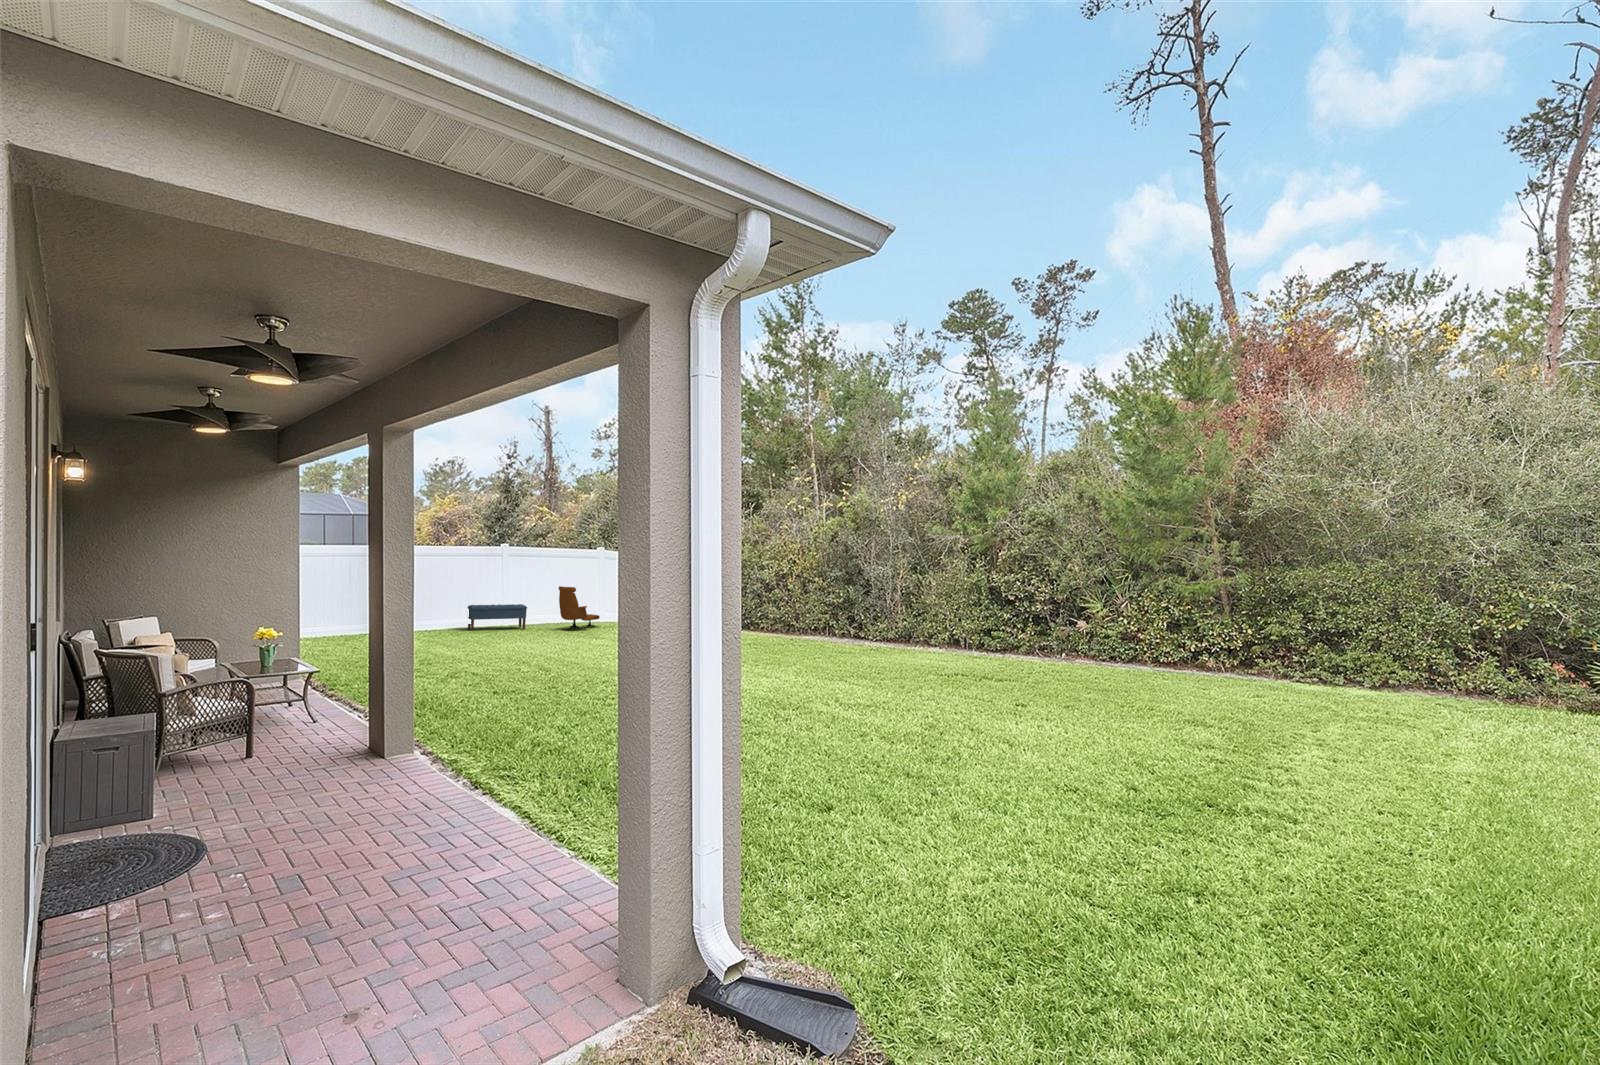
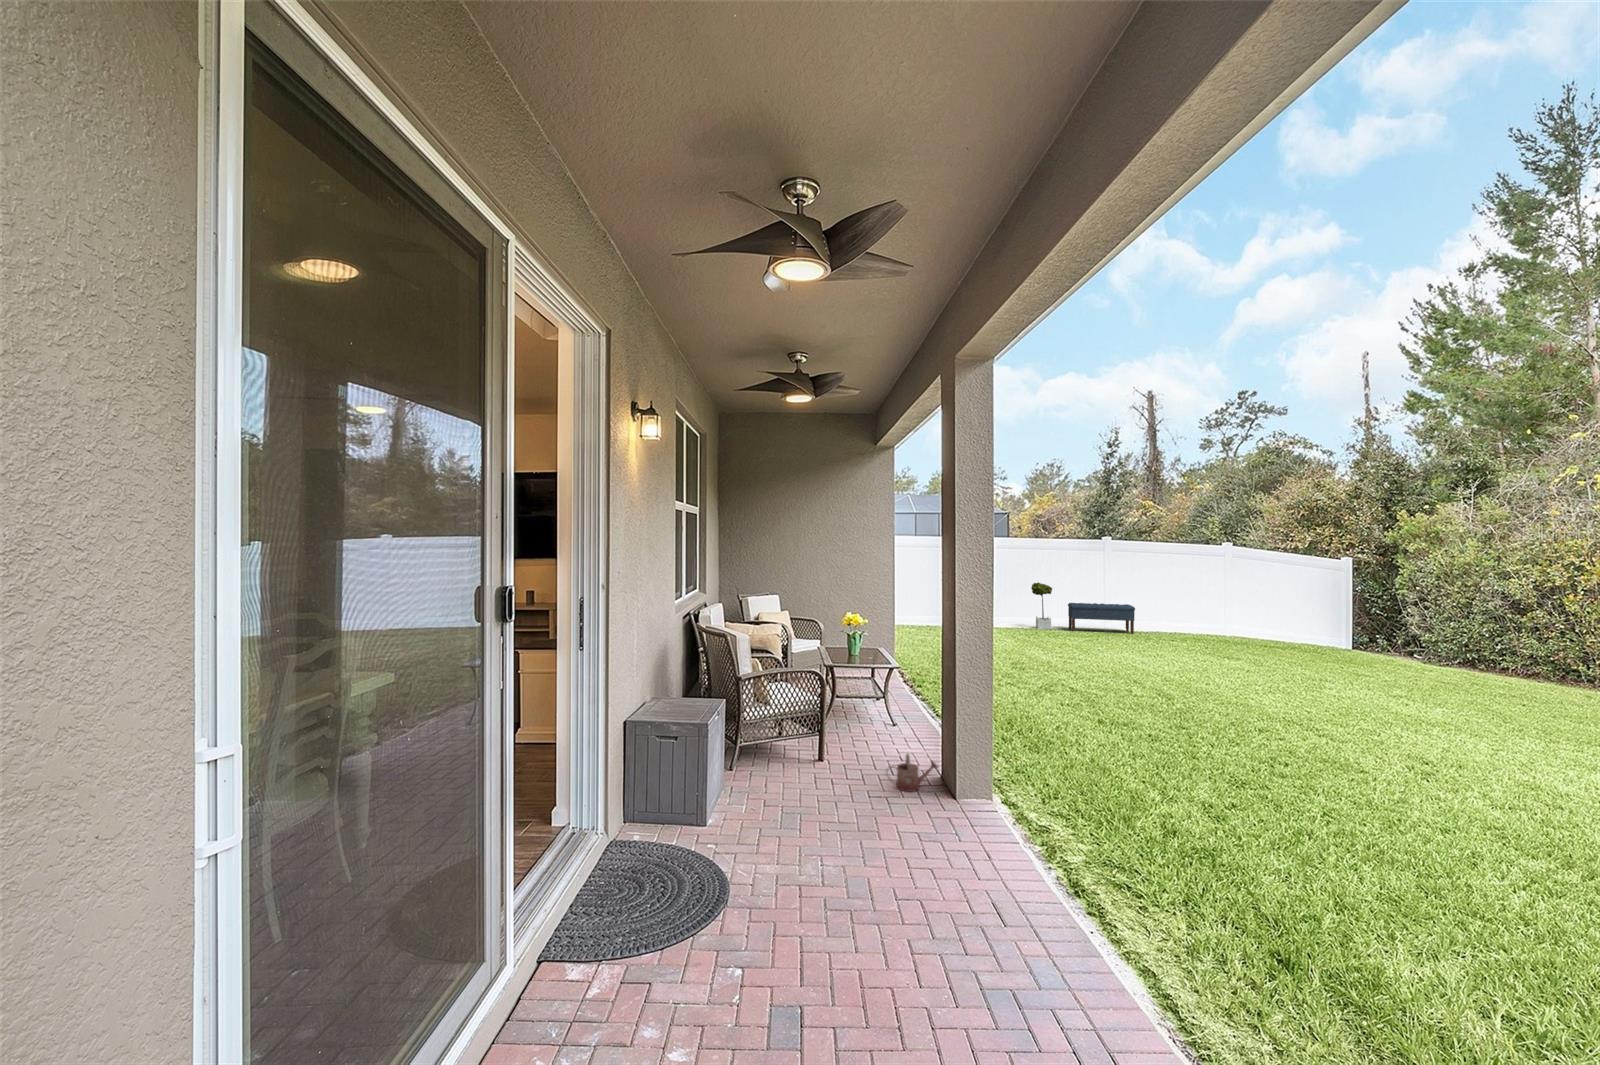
lounge chair: present [559,586,600,631] -> none [1174,585,1231,641]
potted tree: none [432,587,453,631] -> present [1031,582,1052,629]
watering can: none [324,734,371,763] -> present [886,754,938,792]

